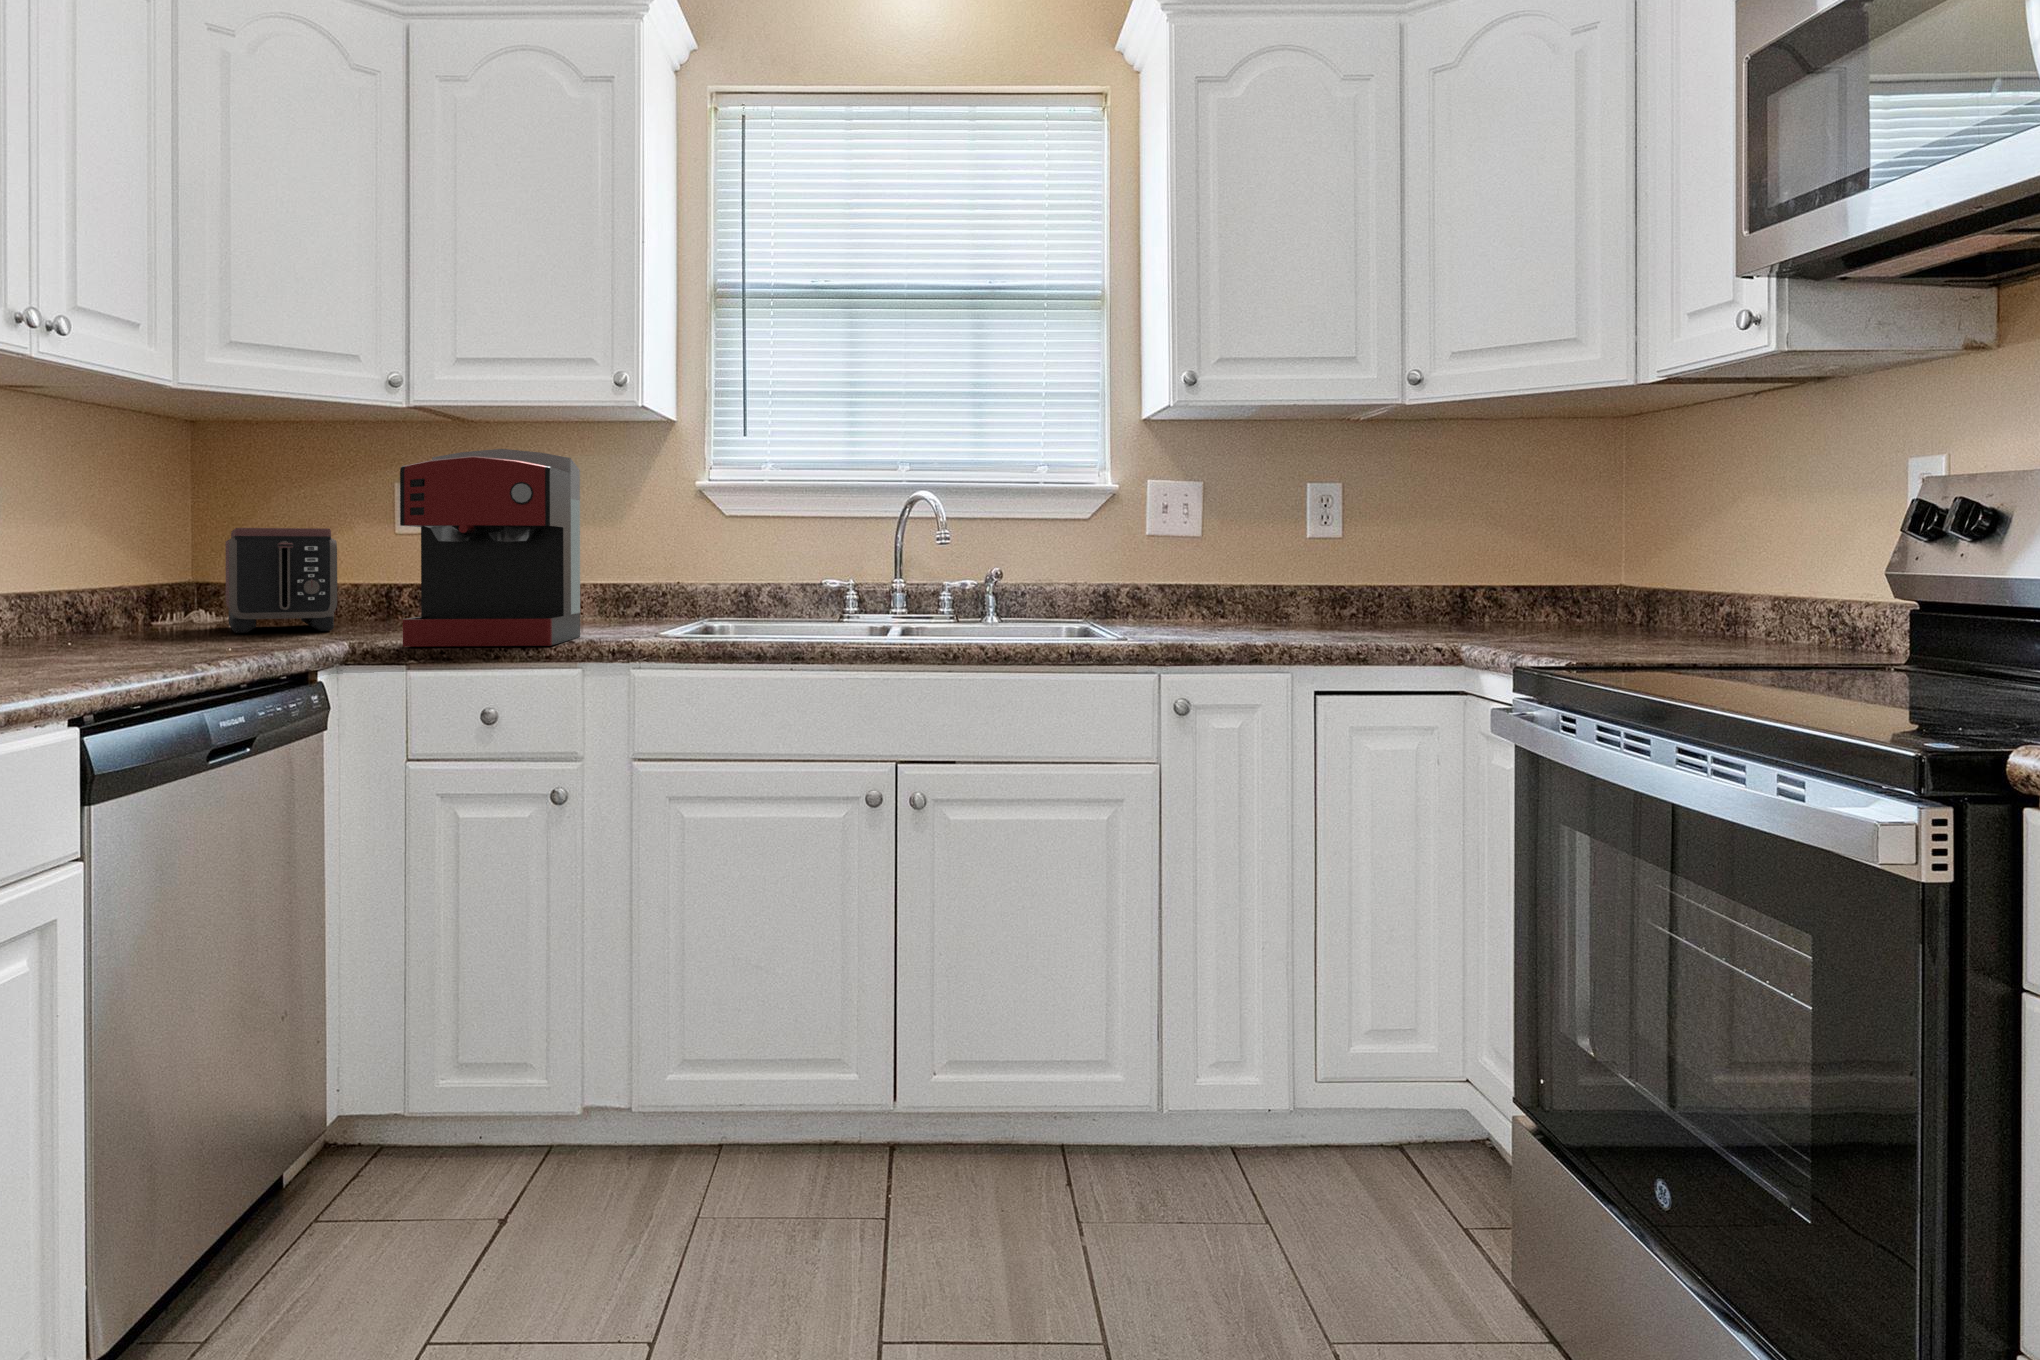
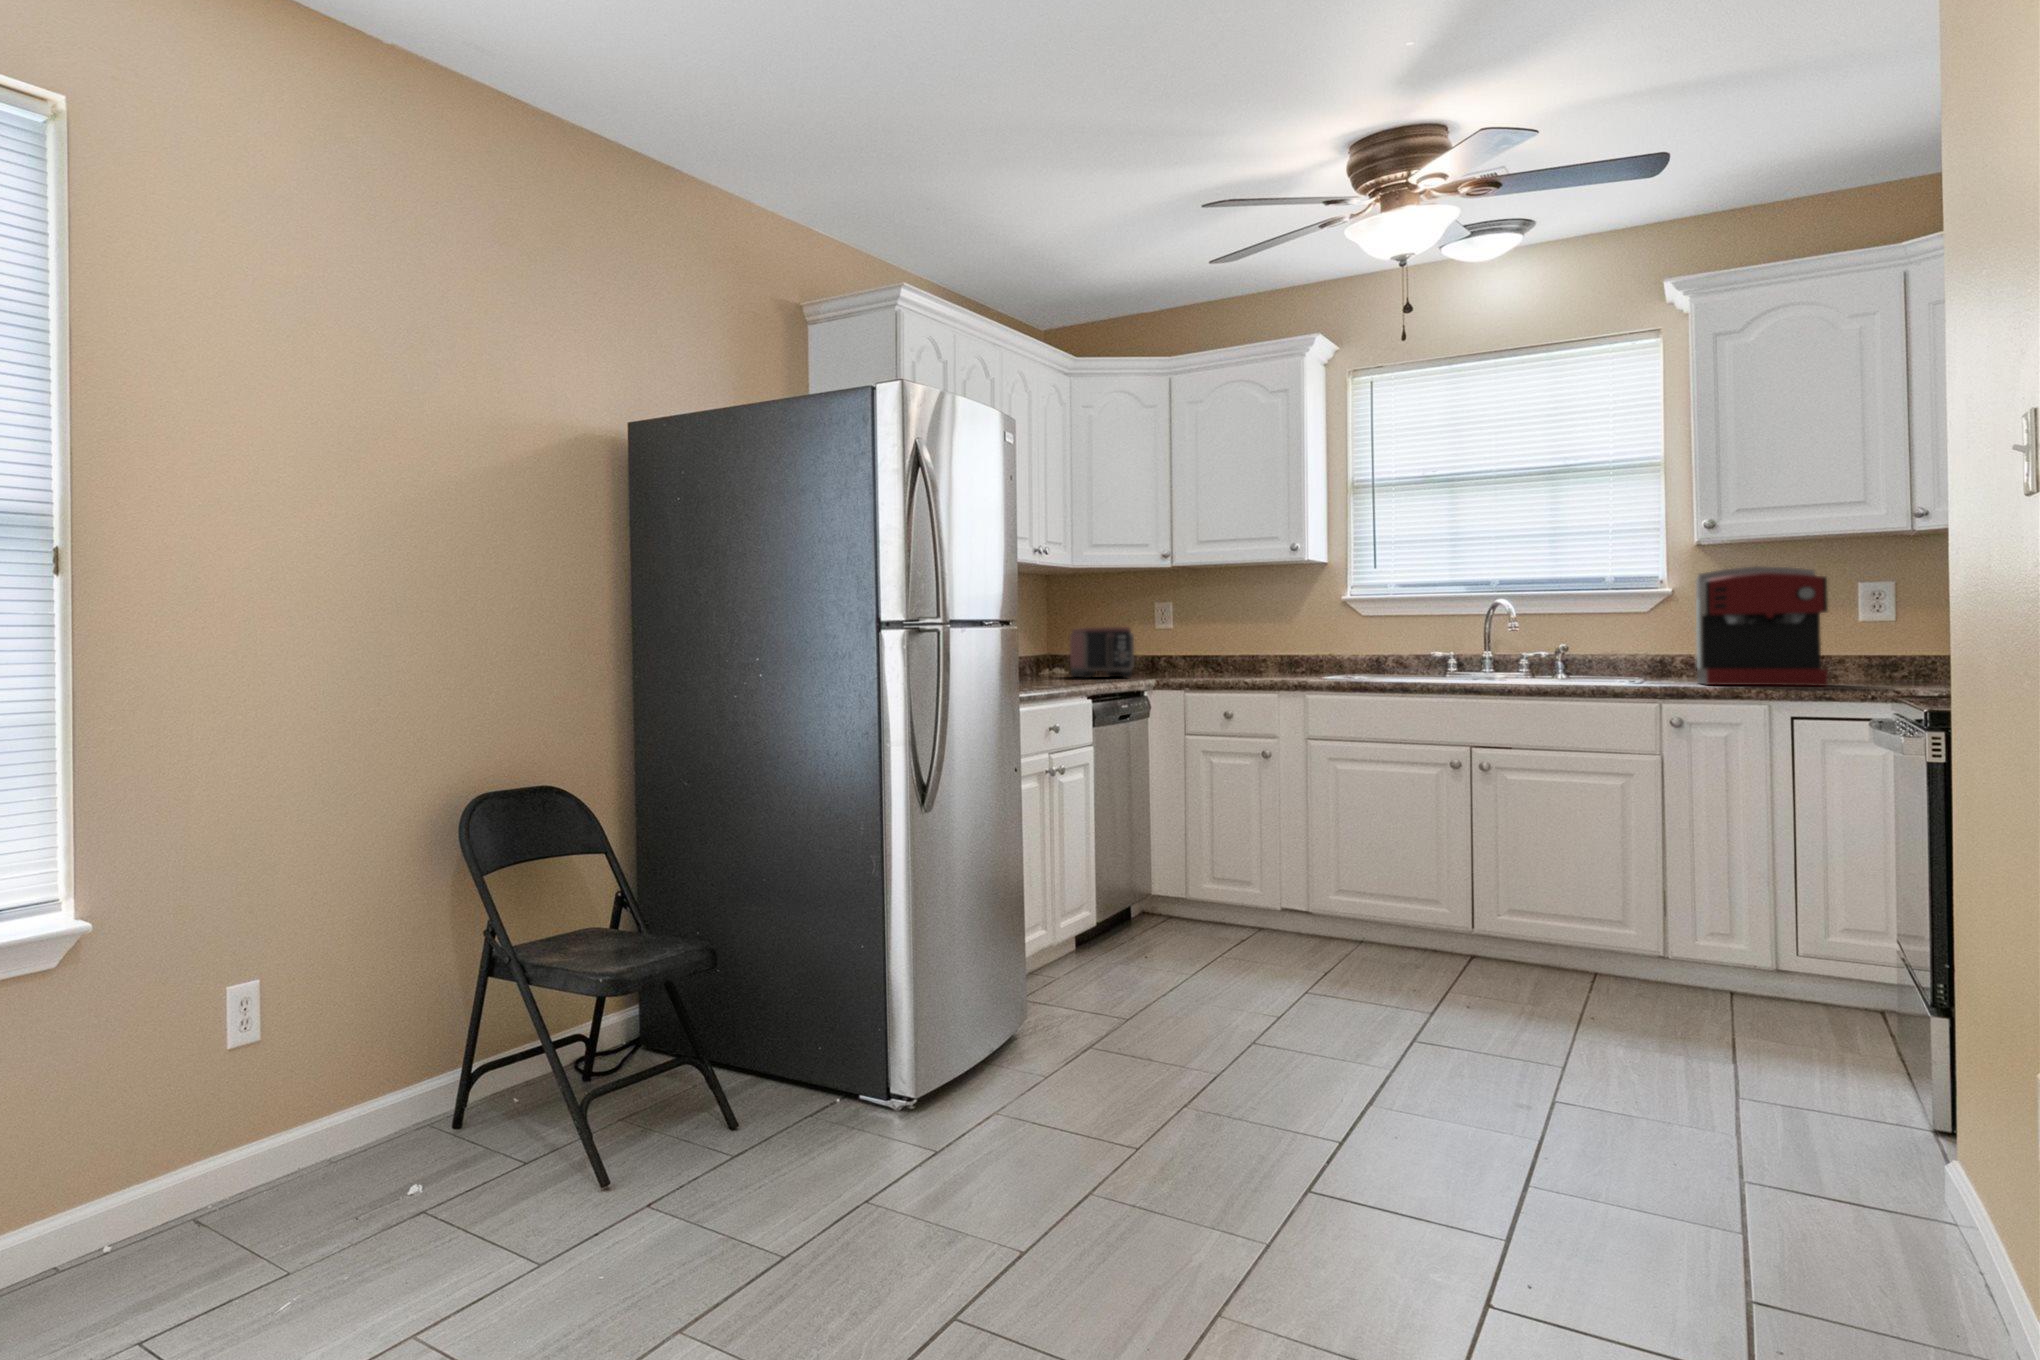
coffee maker: present [400,449,580,647] -> present [1696,566,1828,686]

